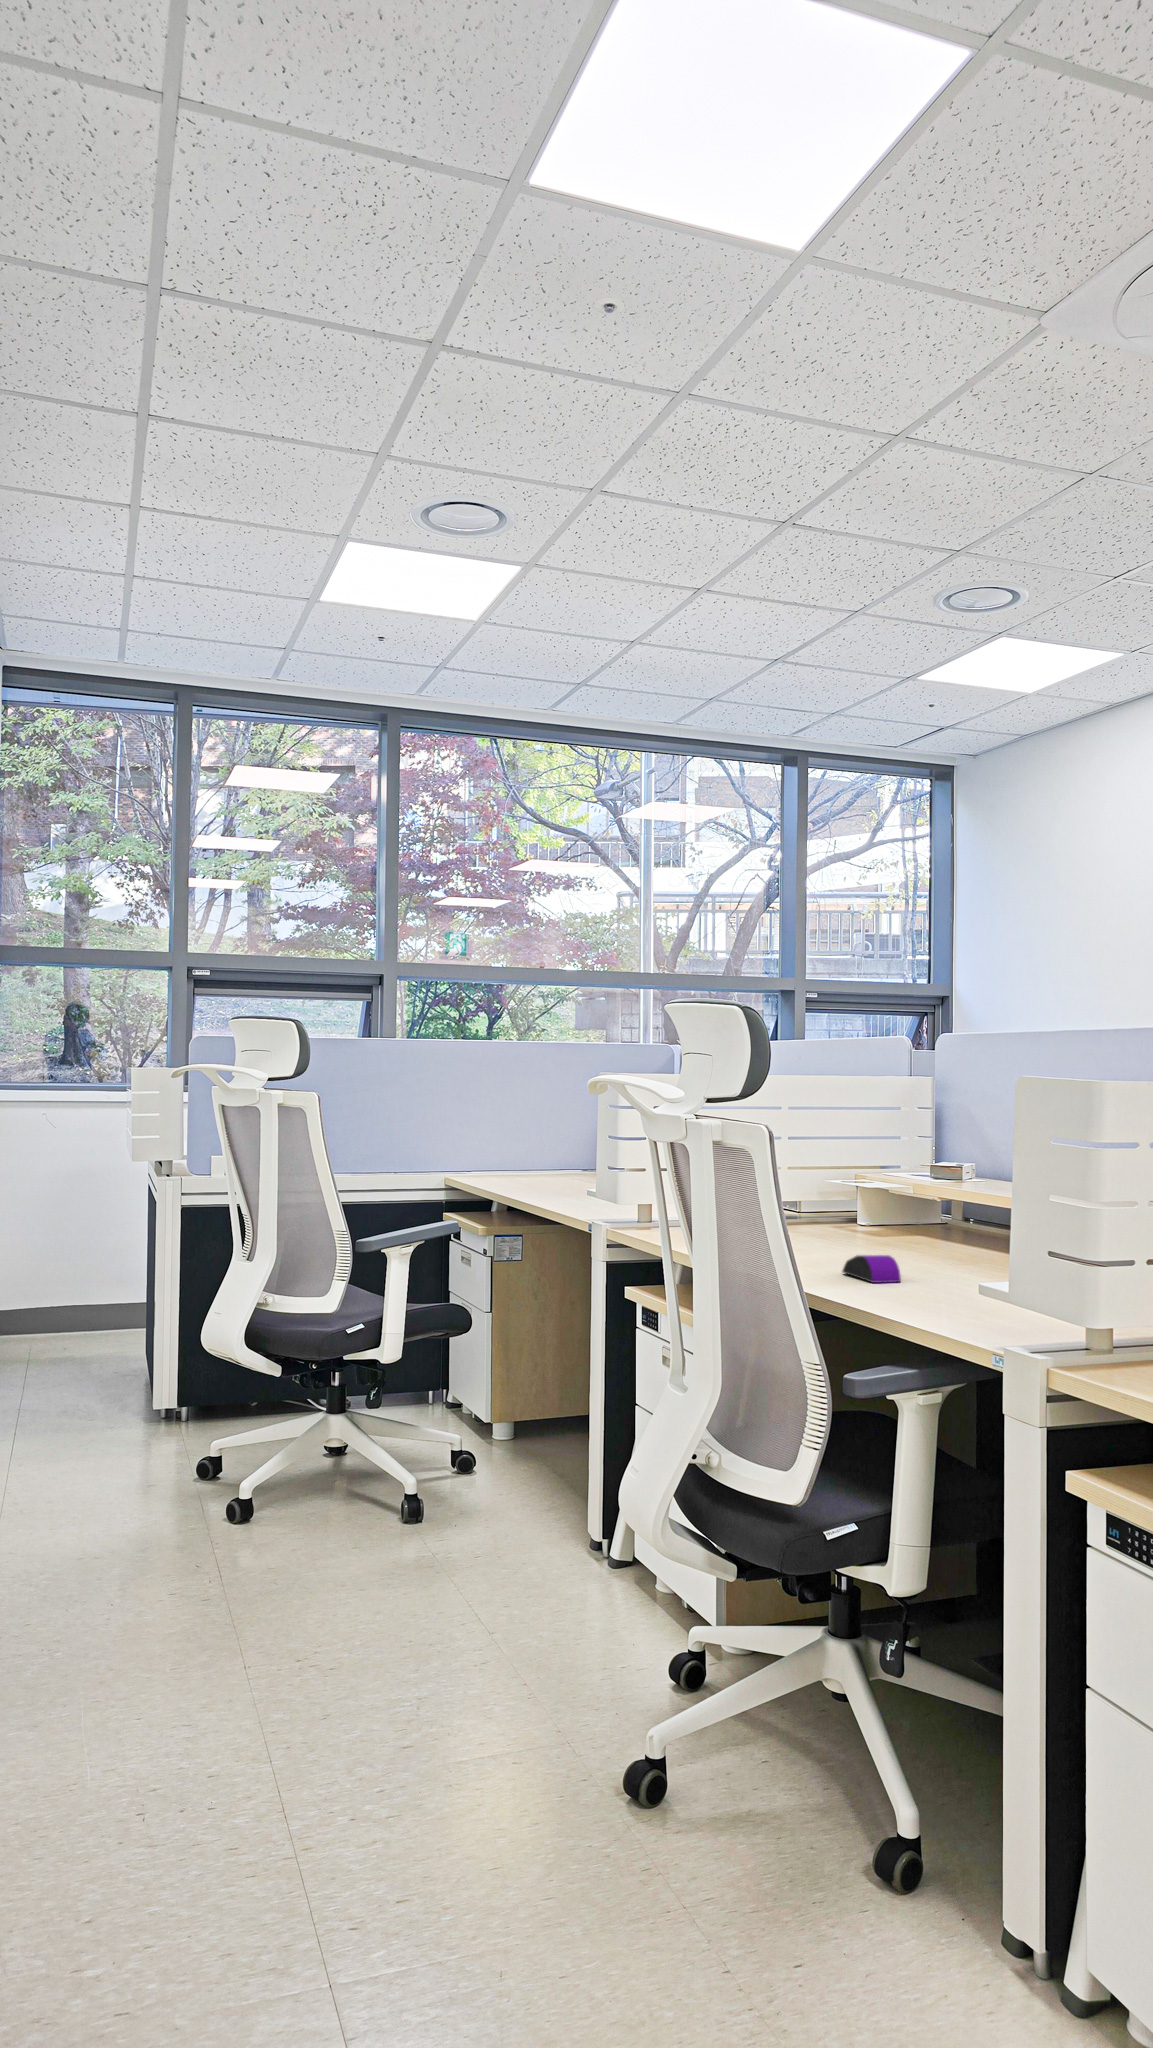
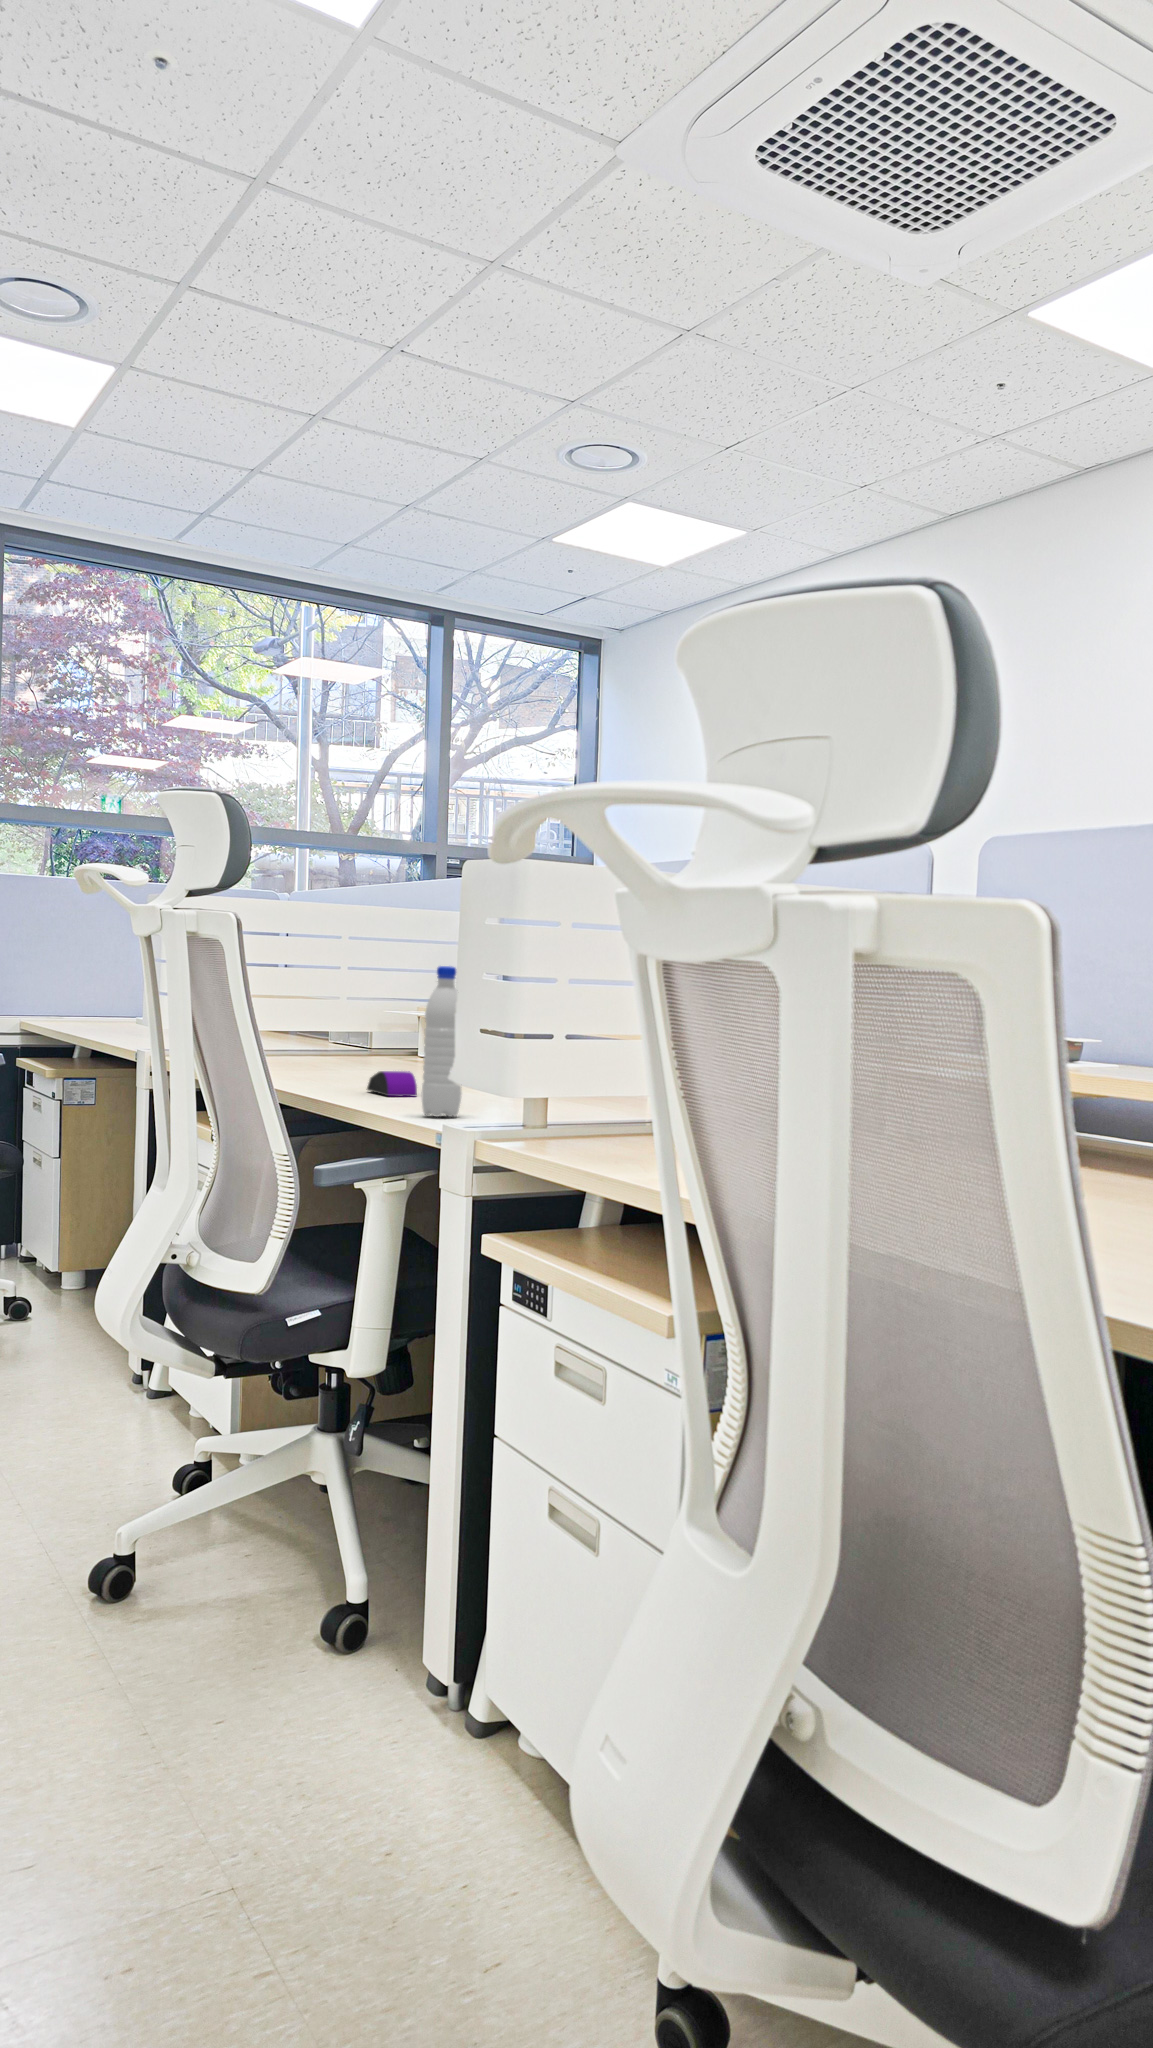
water bottle: none [941,1166,983,1321] -> present [422,966,462,1117]

